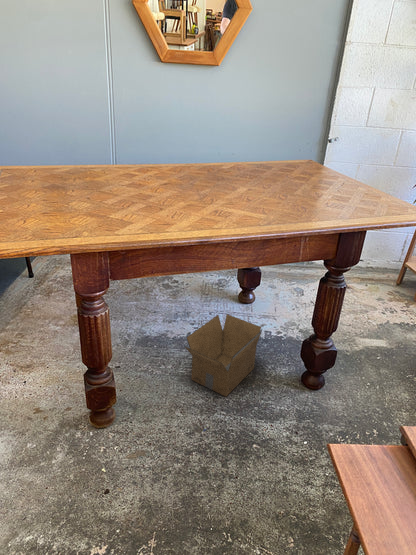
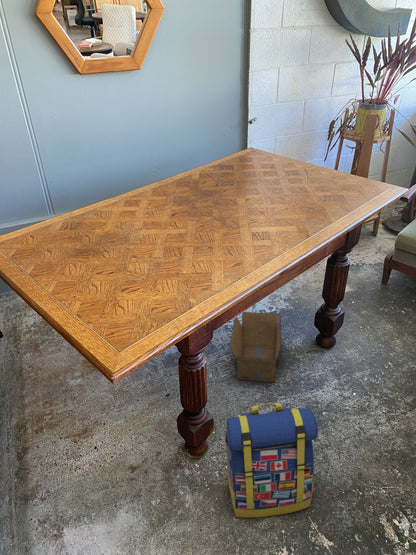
backpack: none [79,370,184,522] -> present [225,403,318,518]

